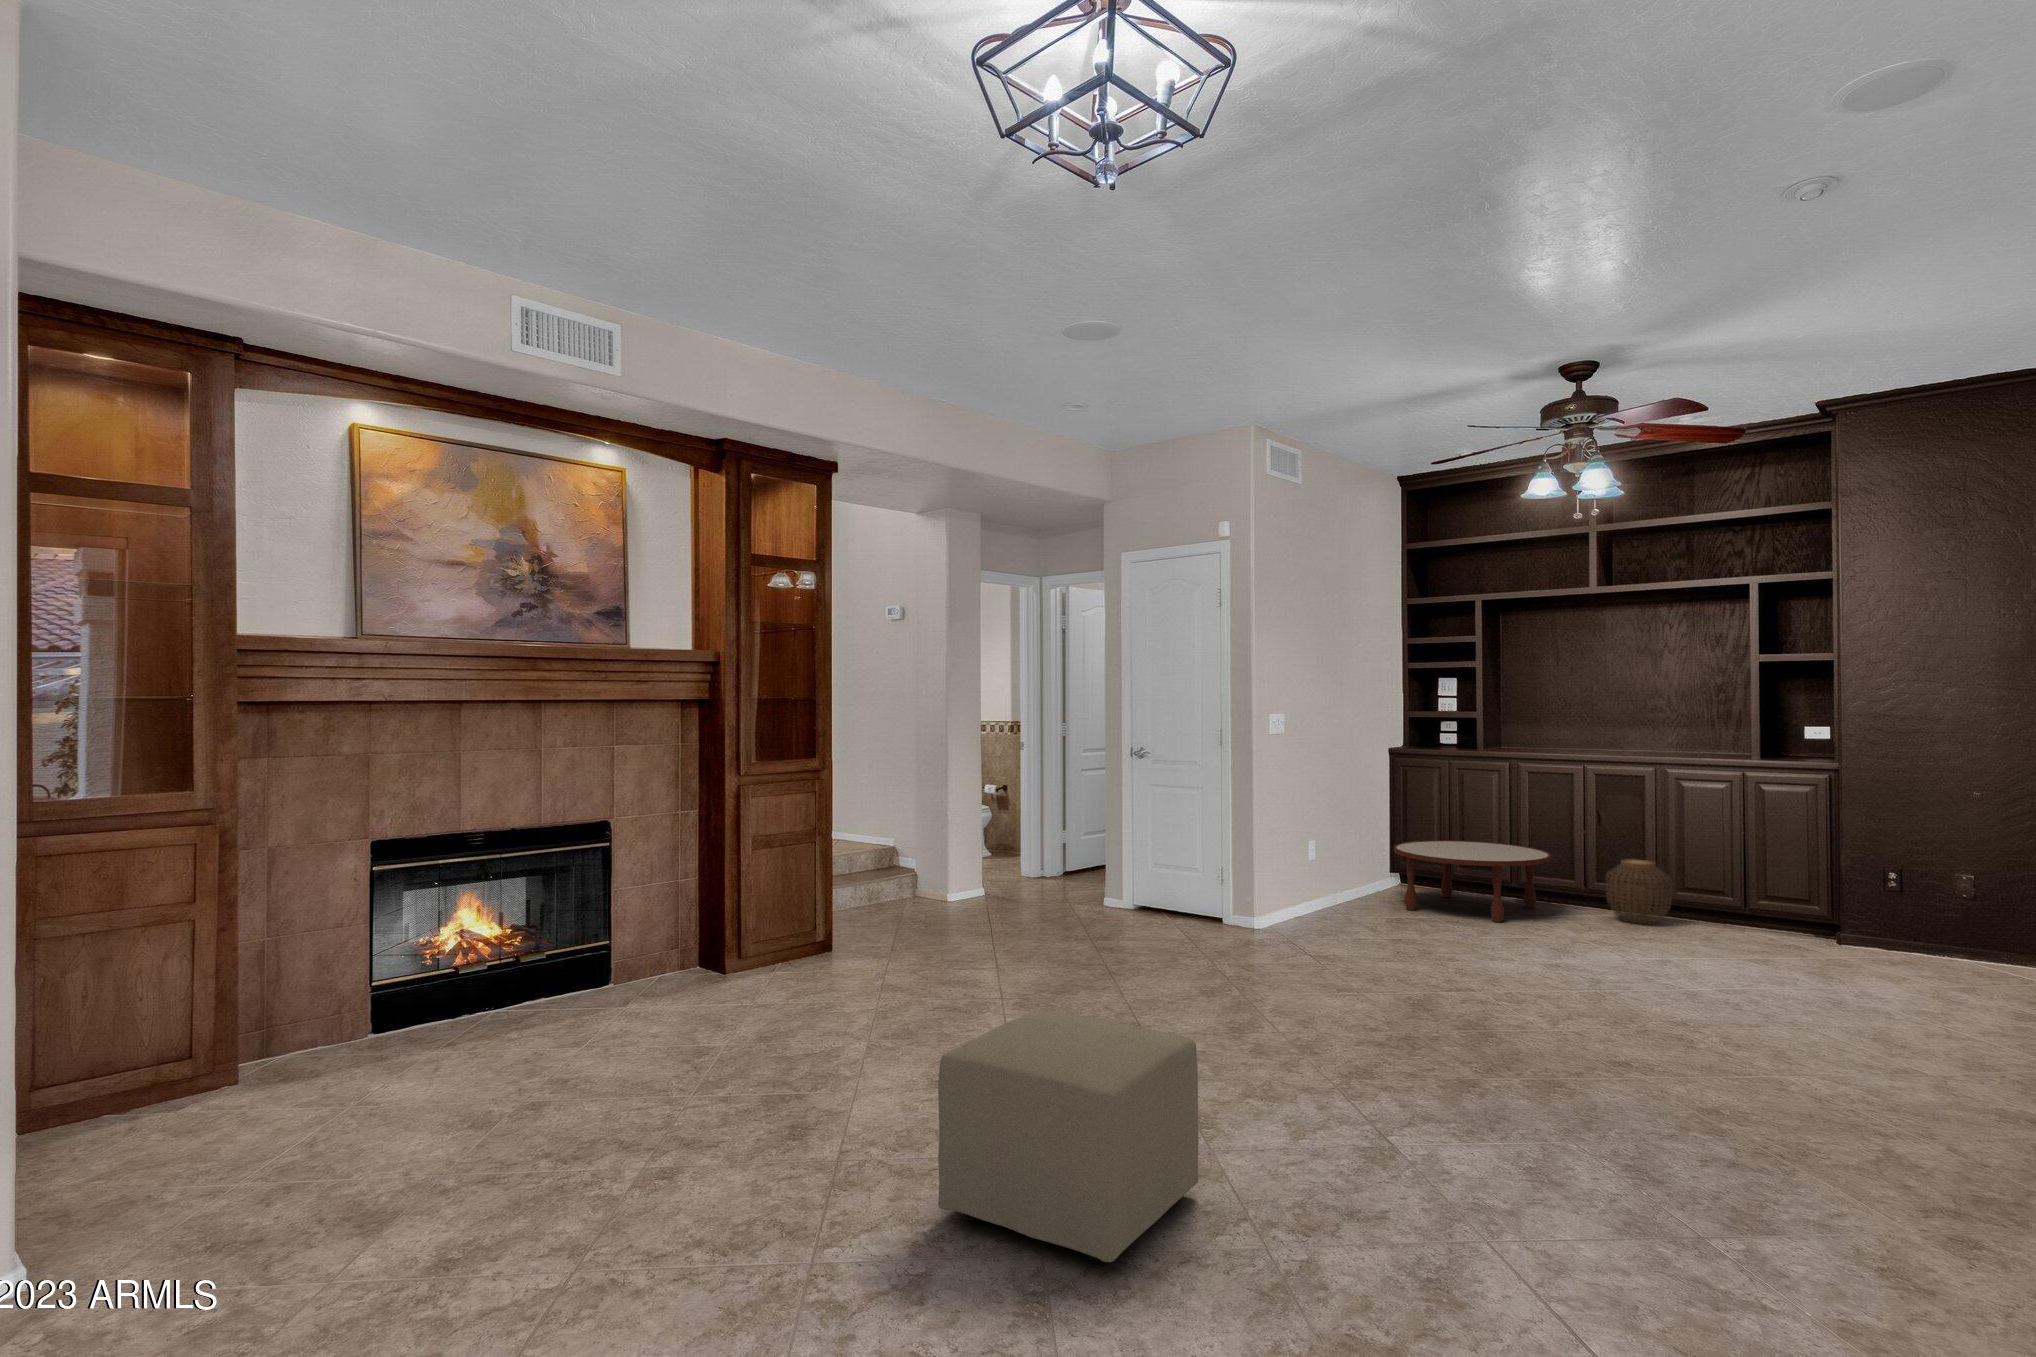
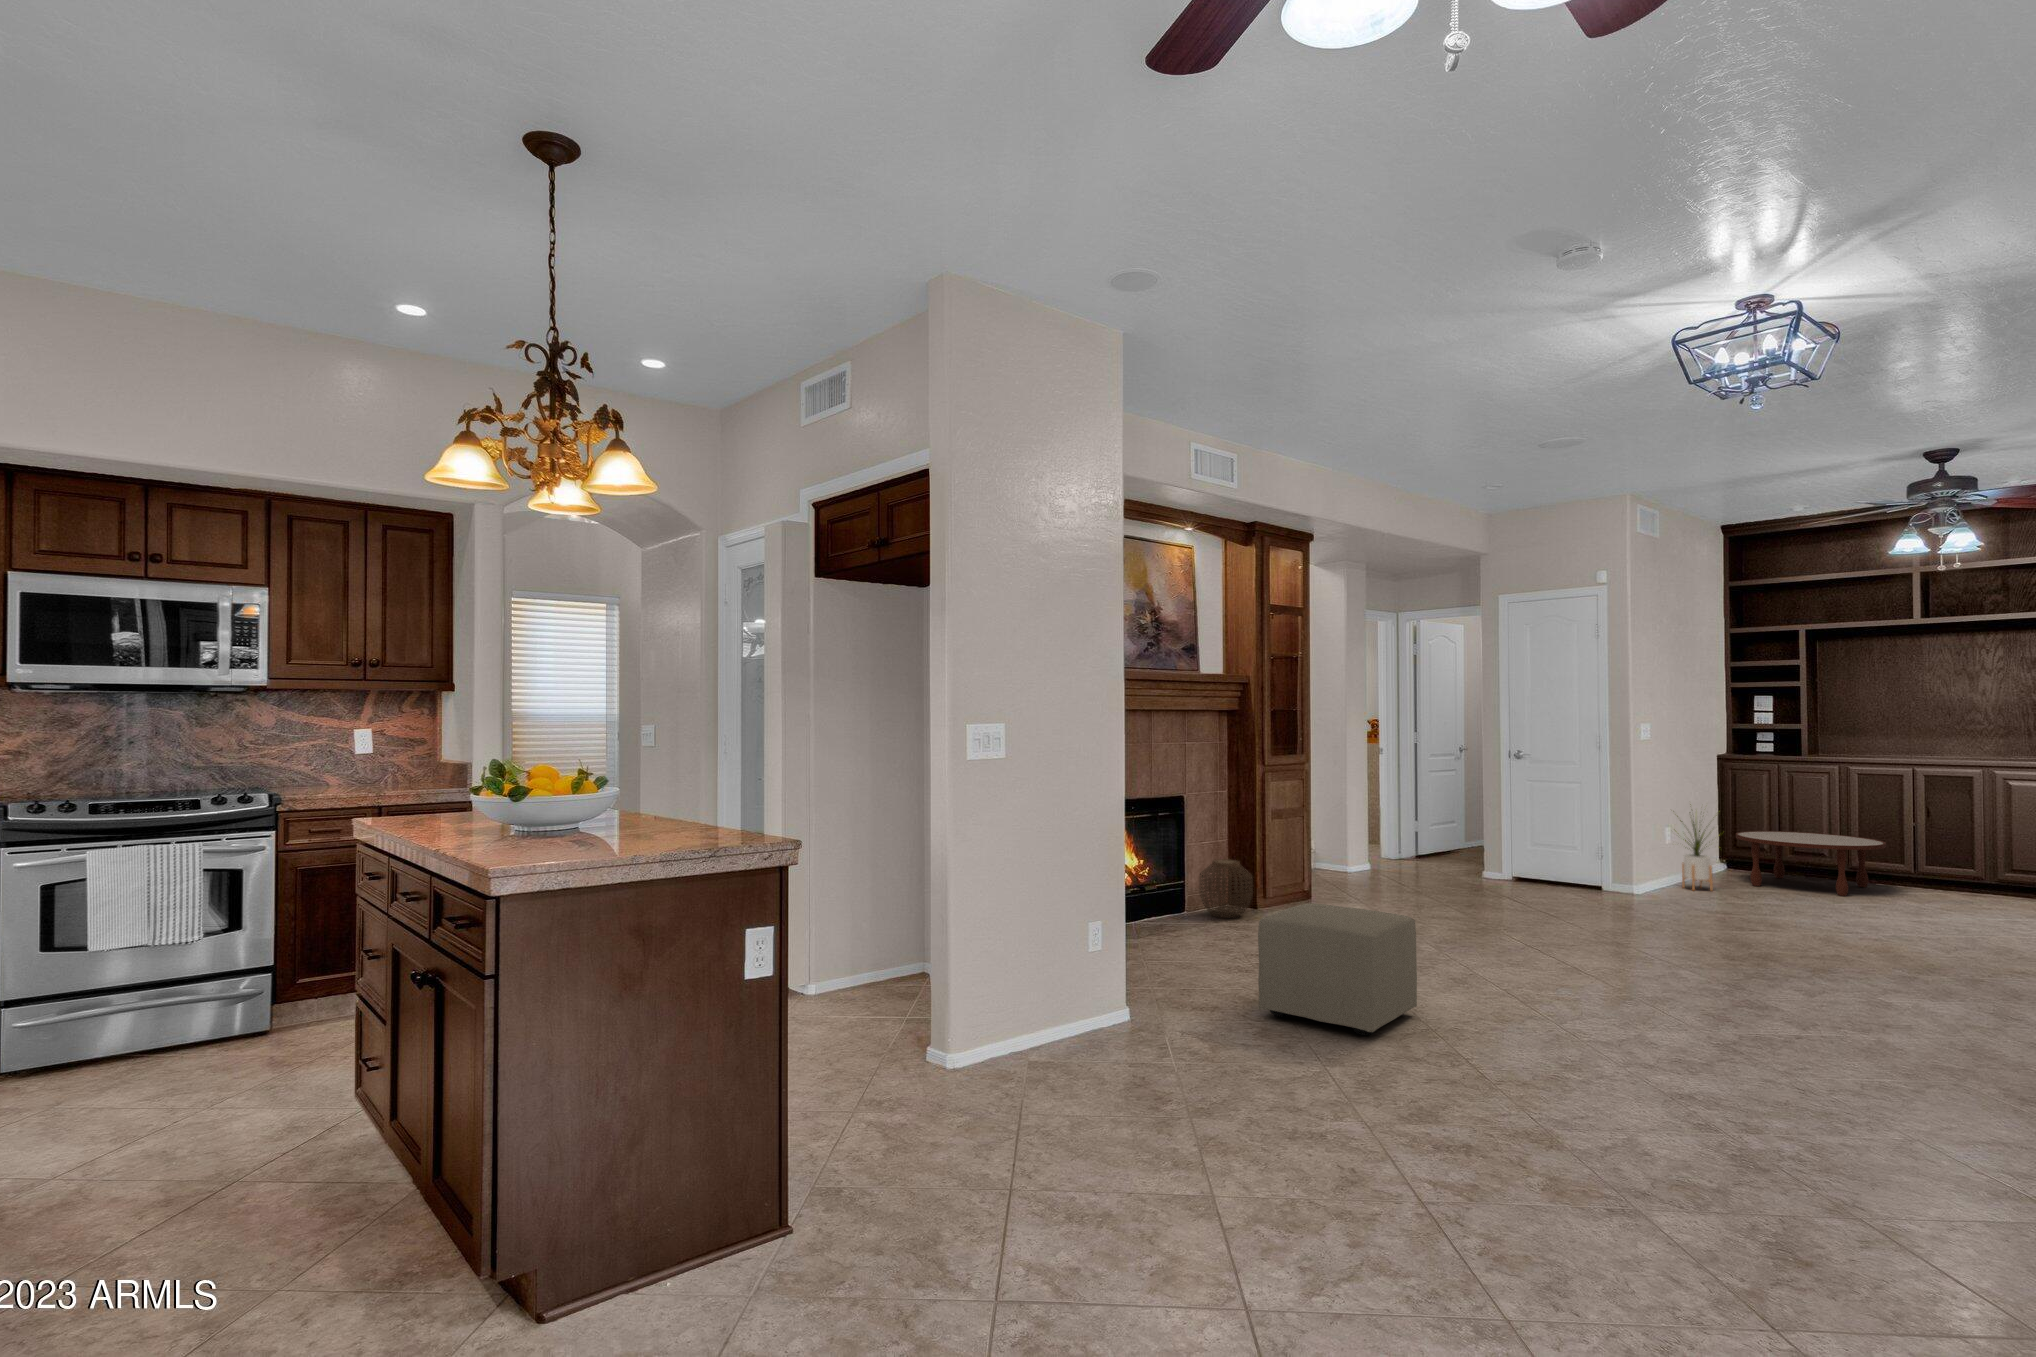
house plant: none [1308,808,1368,920] -> present [1677,804,1713,891]
woven basket: present [1606,859,1672,924] -> present [1200,859,1253,918]
ottoman: present [938,1010,1198,1262] -> present [1258,903,1417,1035]

